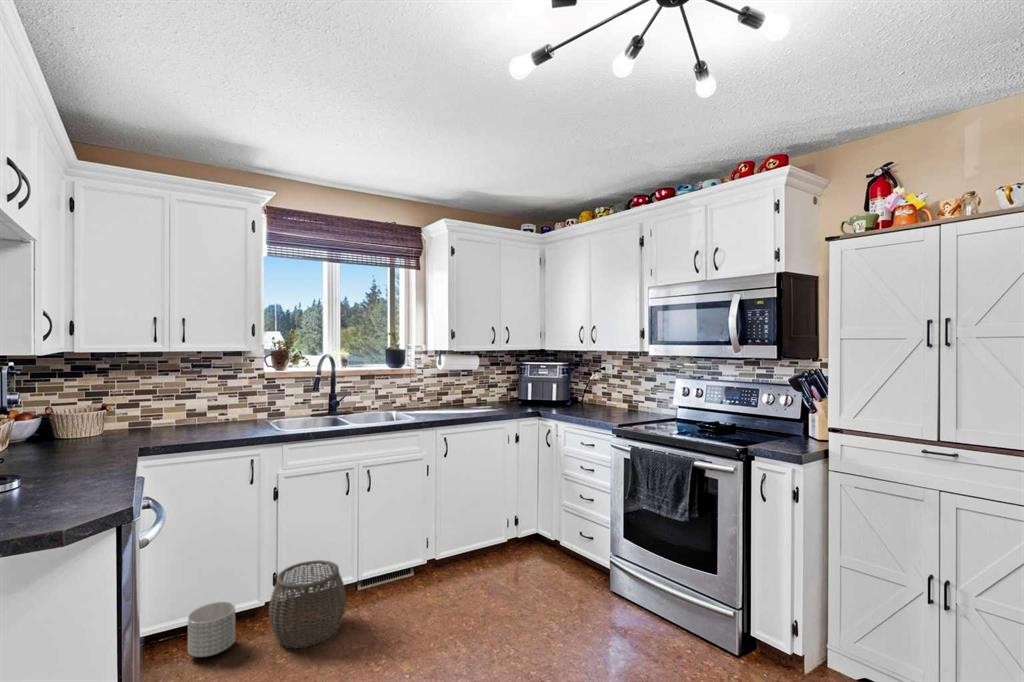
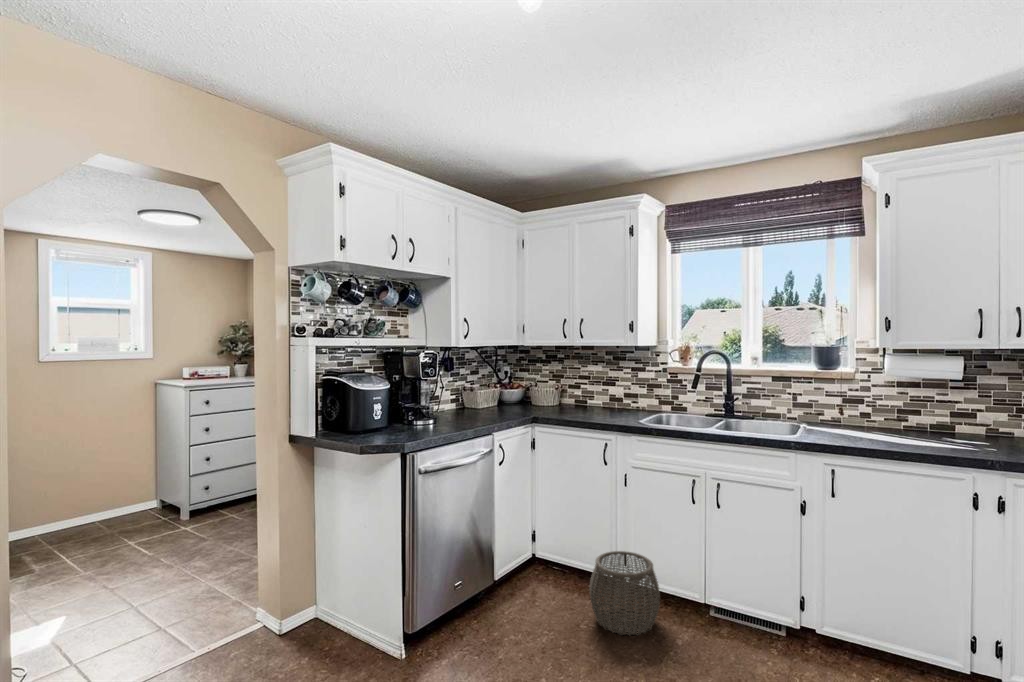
planter: present [188,602,235,657] -> none [547,553,581,596]

